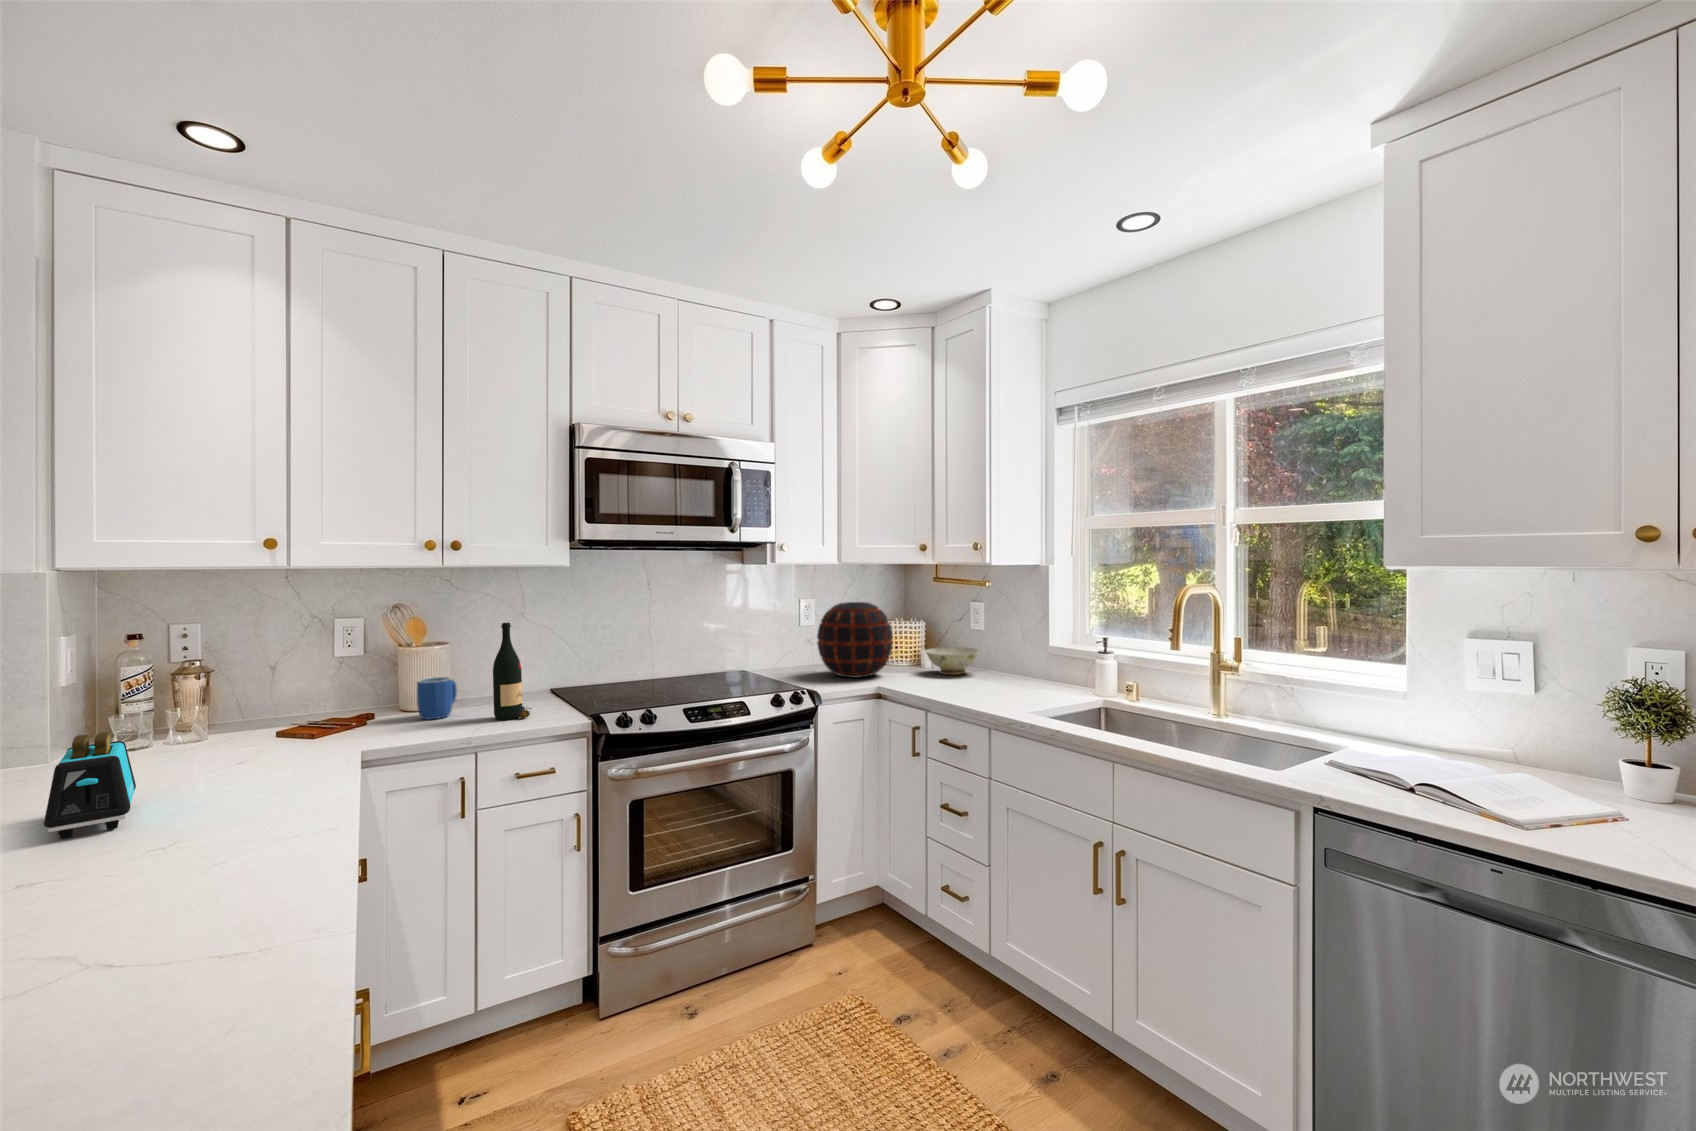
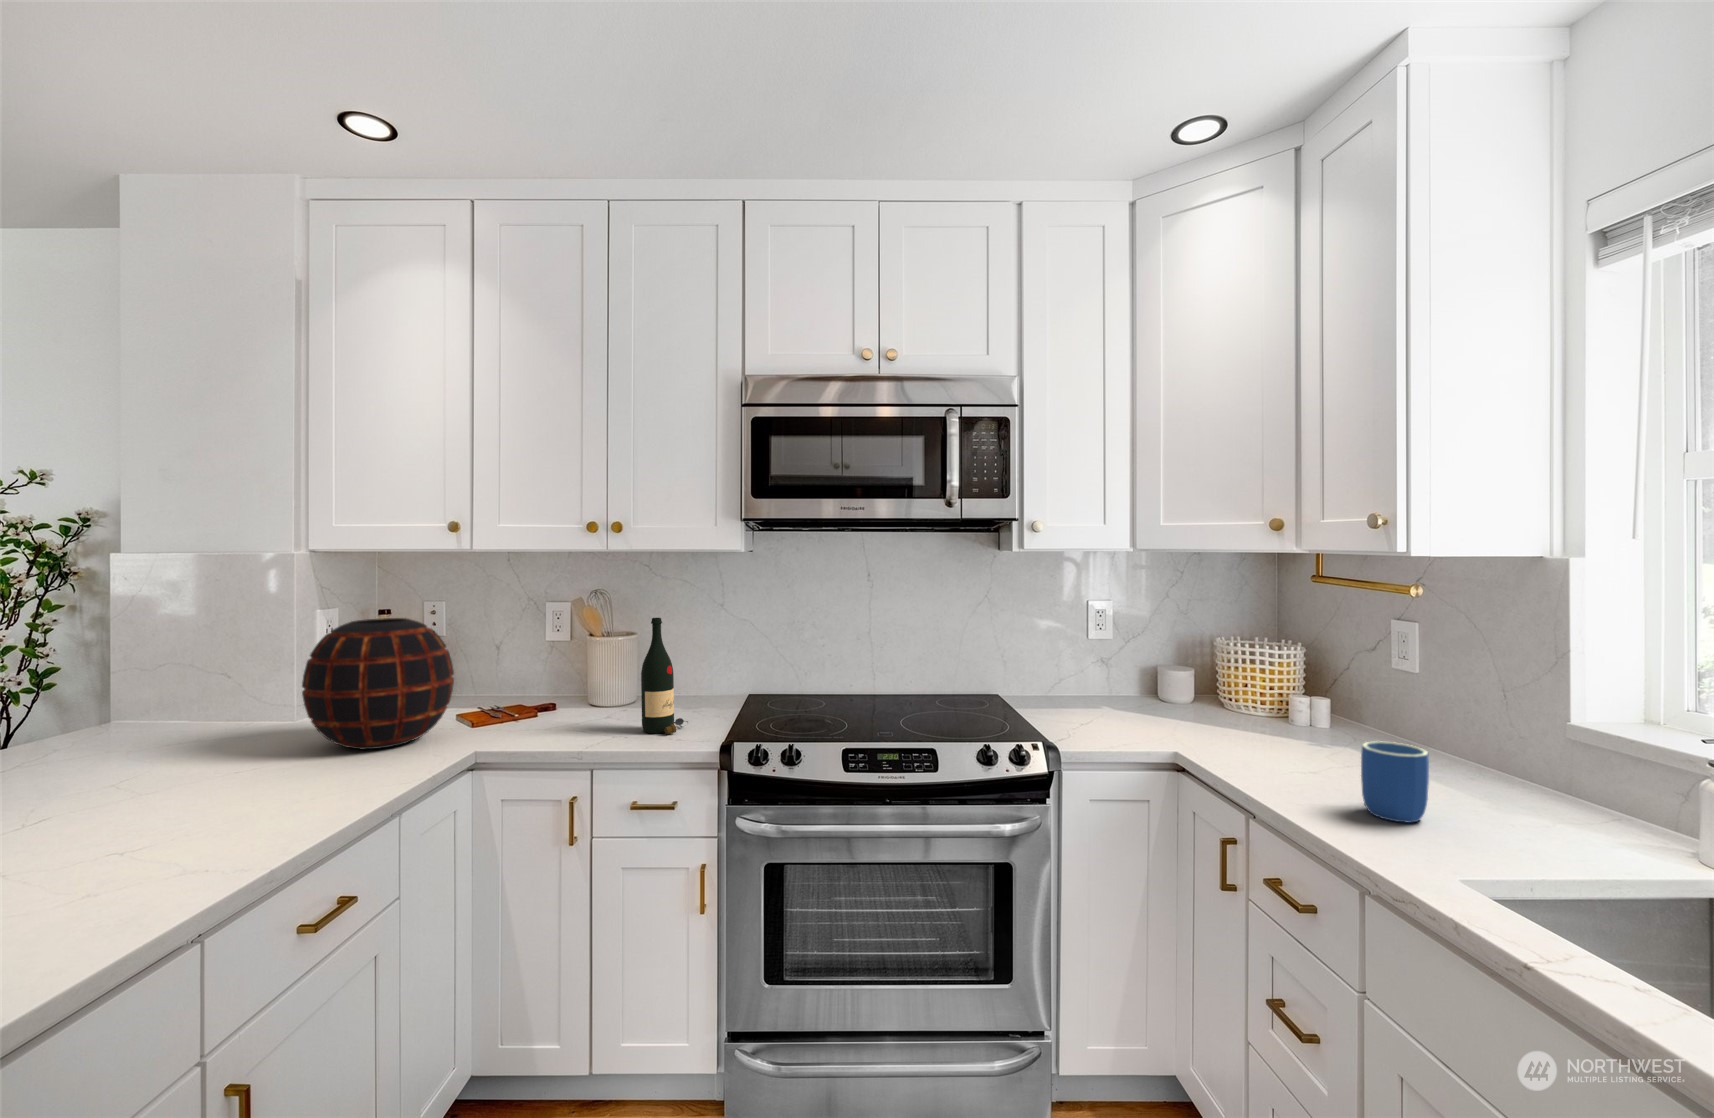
decorative vase: present [817,602,893,678] -> present [302,618,454,749]
ceramic bowl: present [926,647,978,675] -> none [1282,697,1391,751]
mug: present [417,677,457,720] -> present [1361,741,1429,823]
toaster: present [44,732,136,838] -> none [89,712,227,817]

